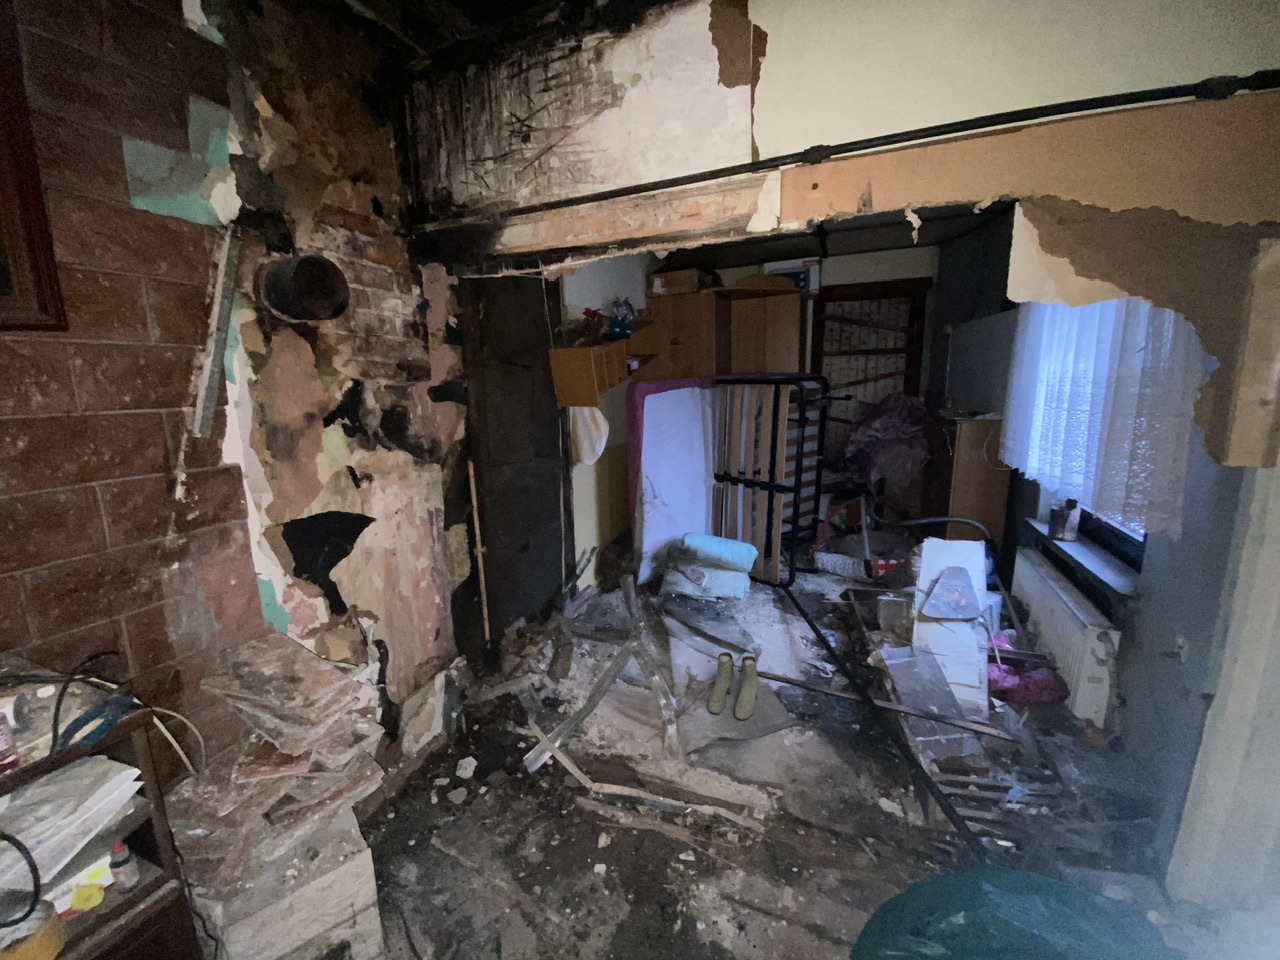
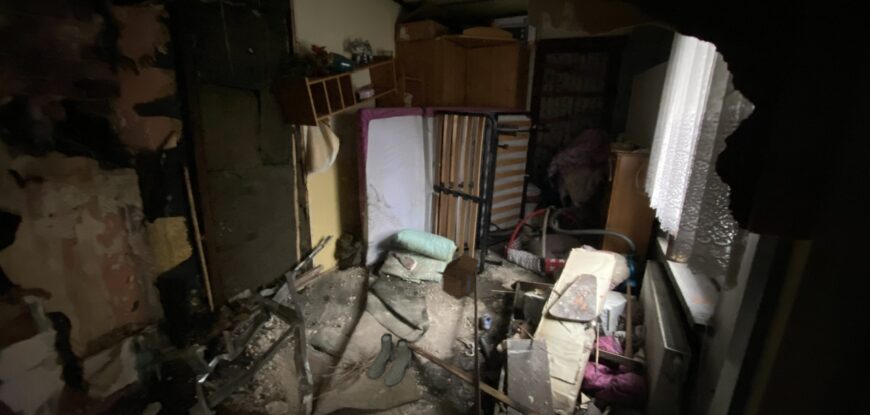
cardboard box: none [745,556,804,617] -> present [438,254,479,300]

